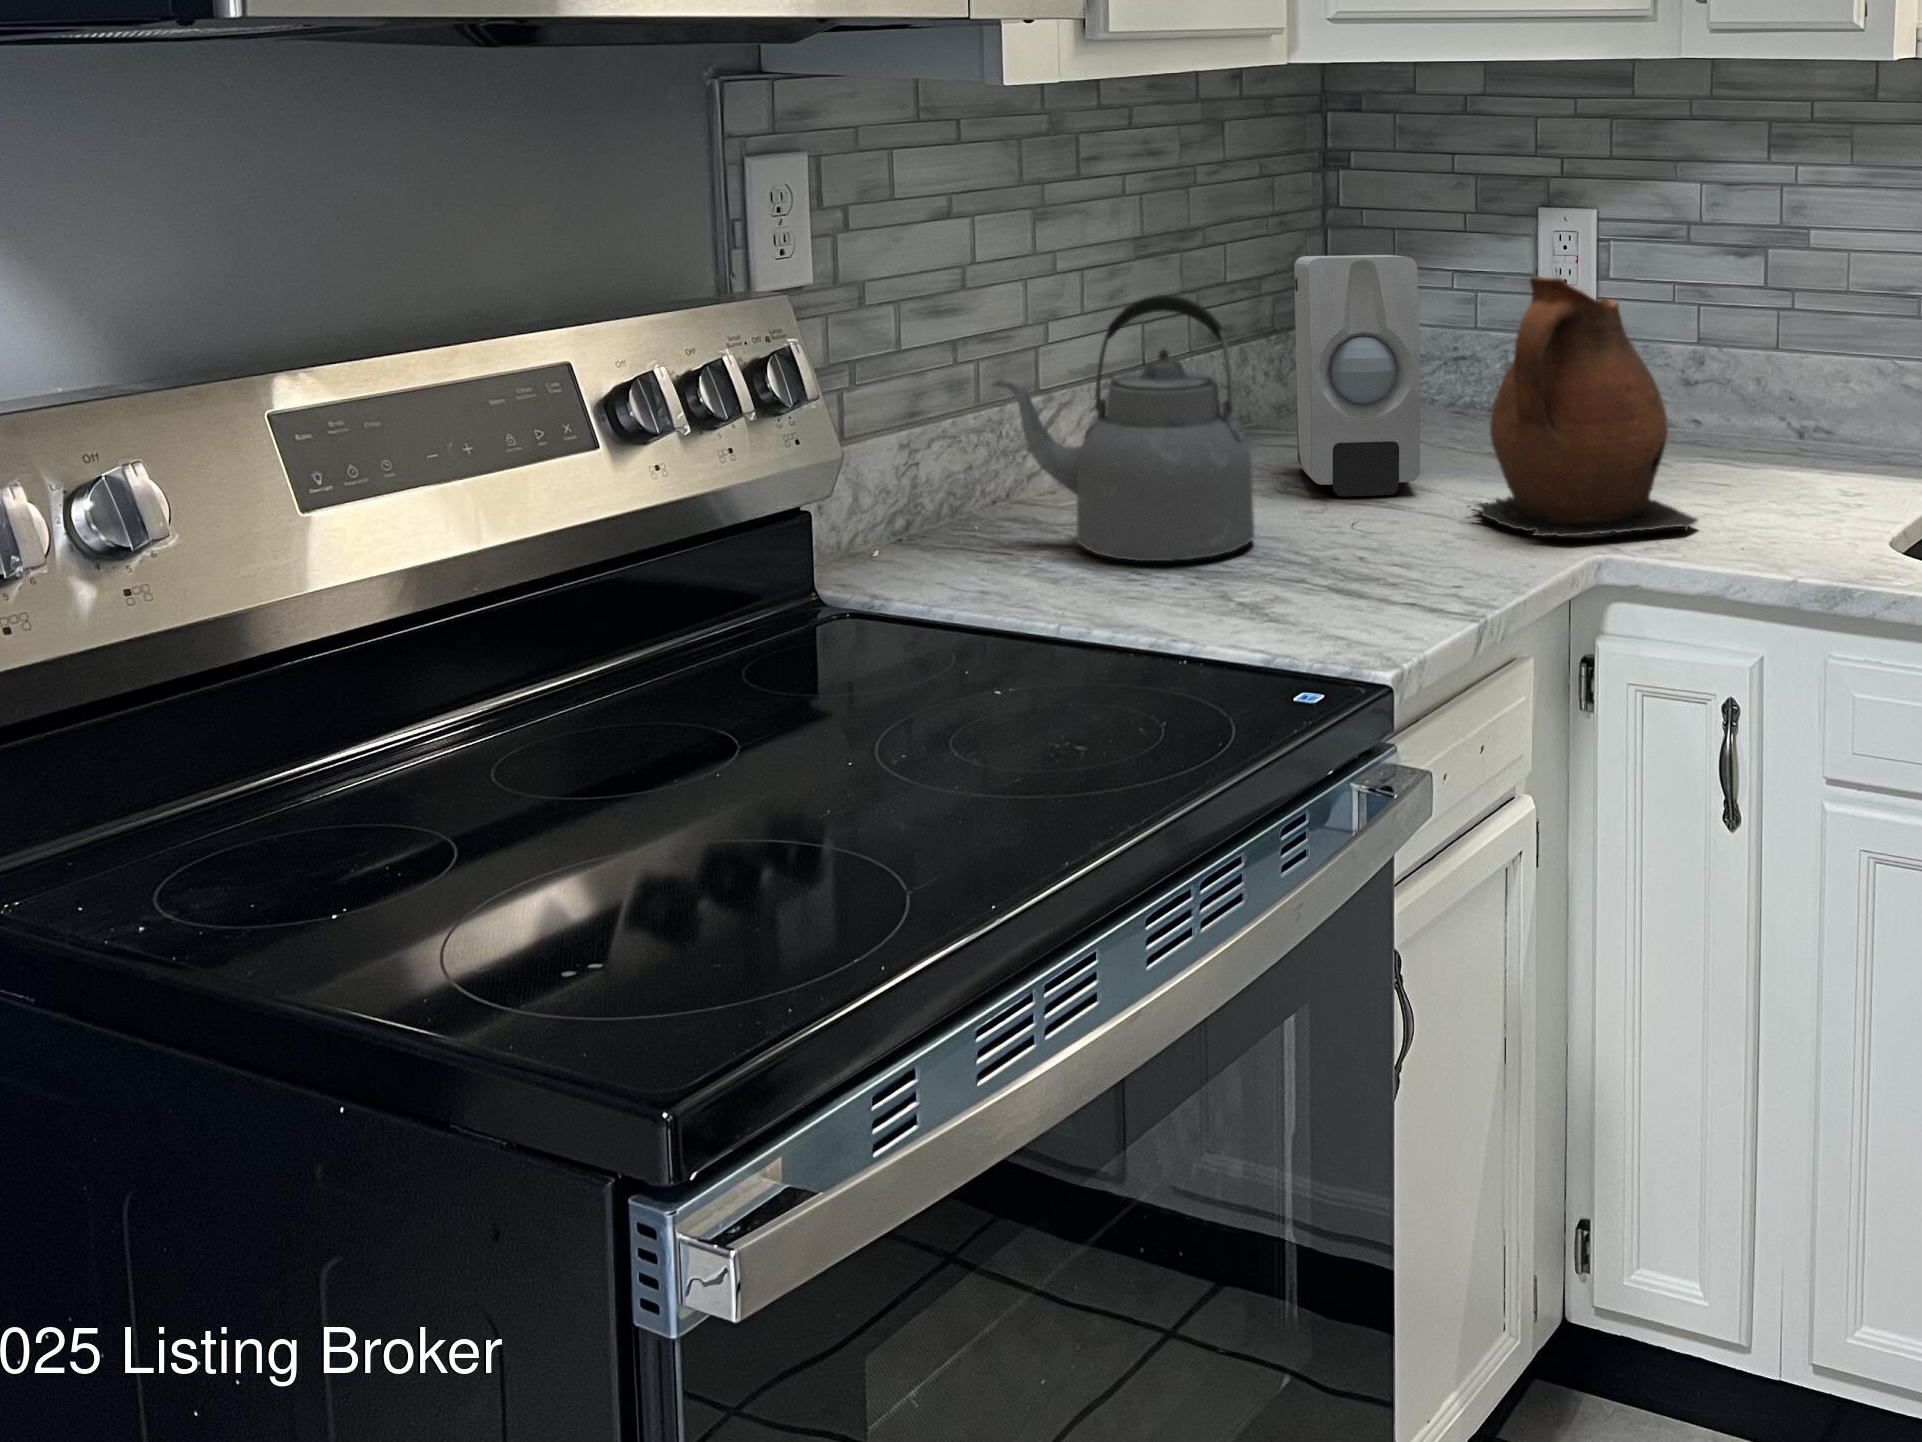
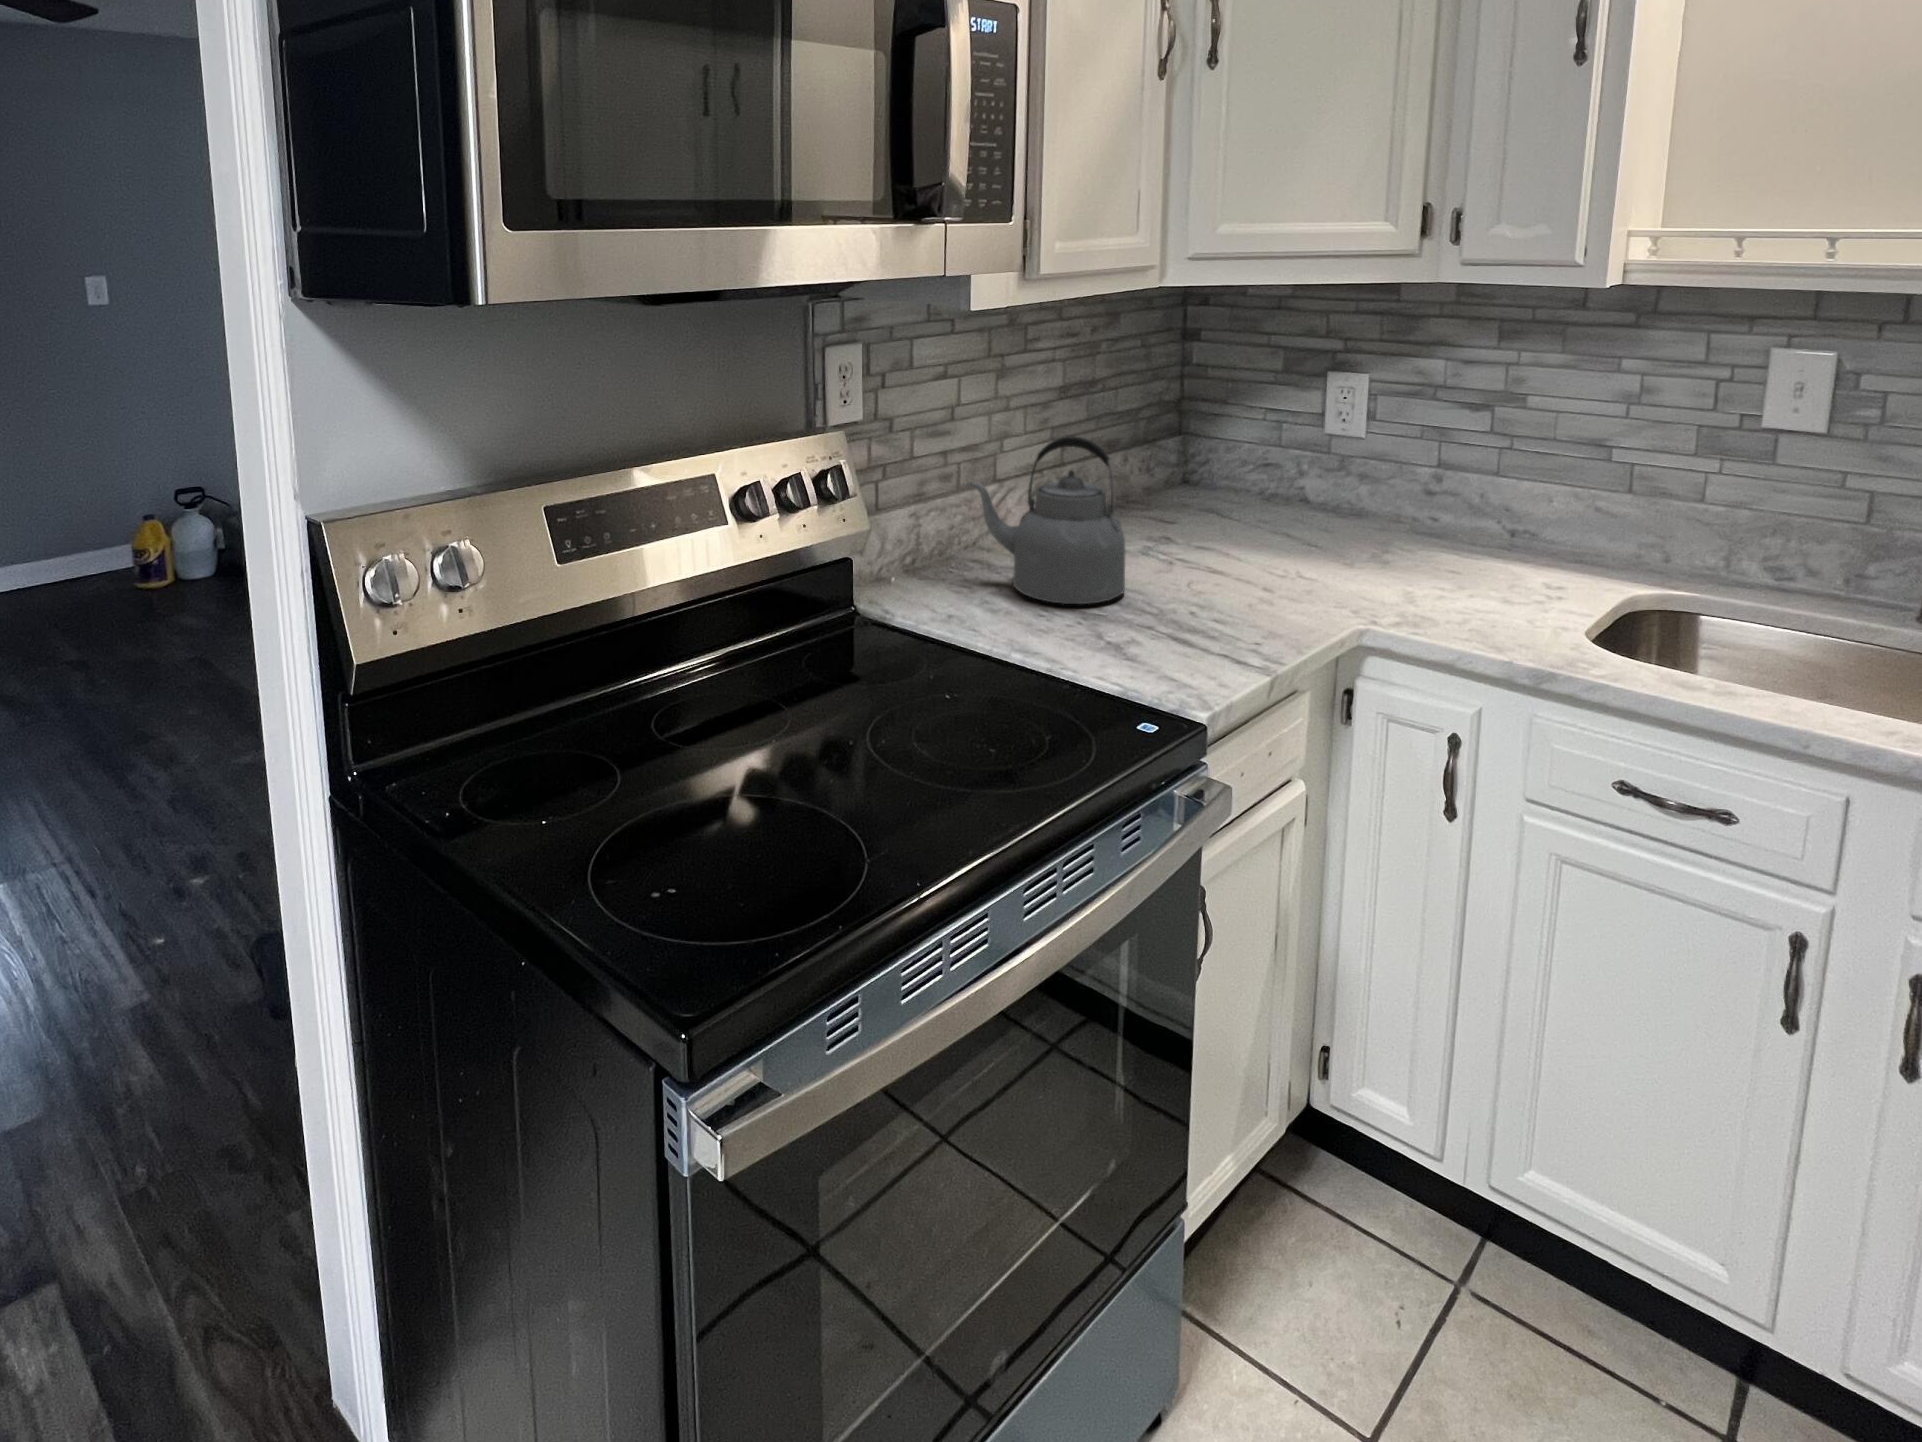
soap dispenser: present [1294,255,1420,496] -> none [1158,406,1242,563]
ceramic pitcher: present [1468,276,1697,537] -> none [1268,433,1435,612]

